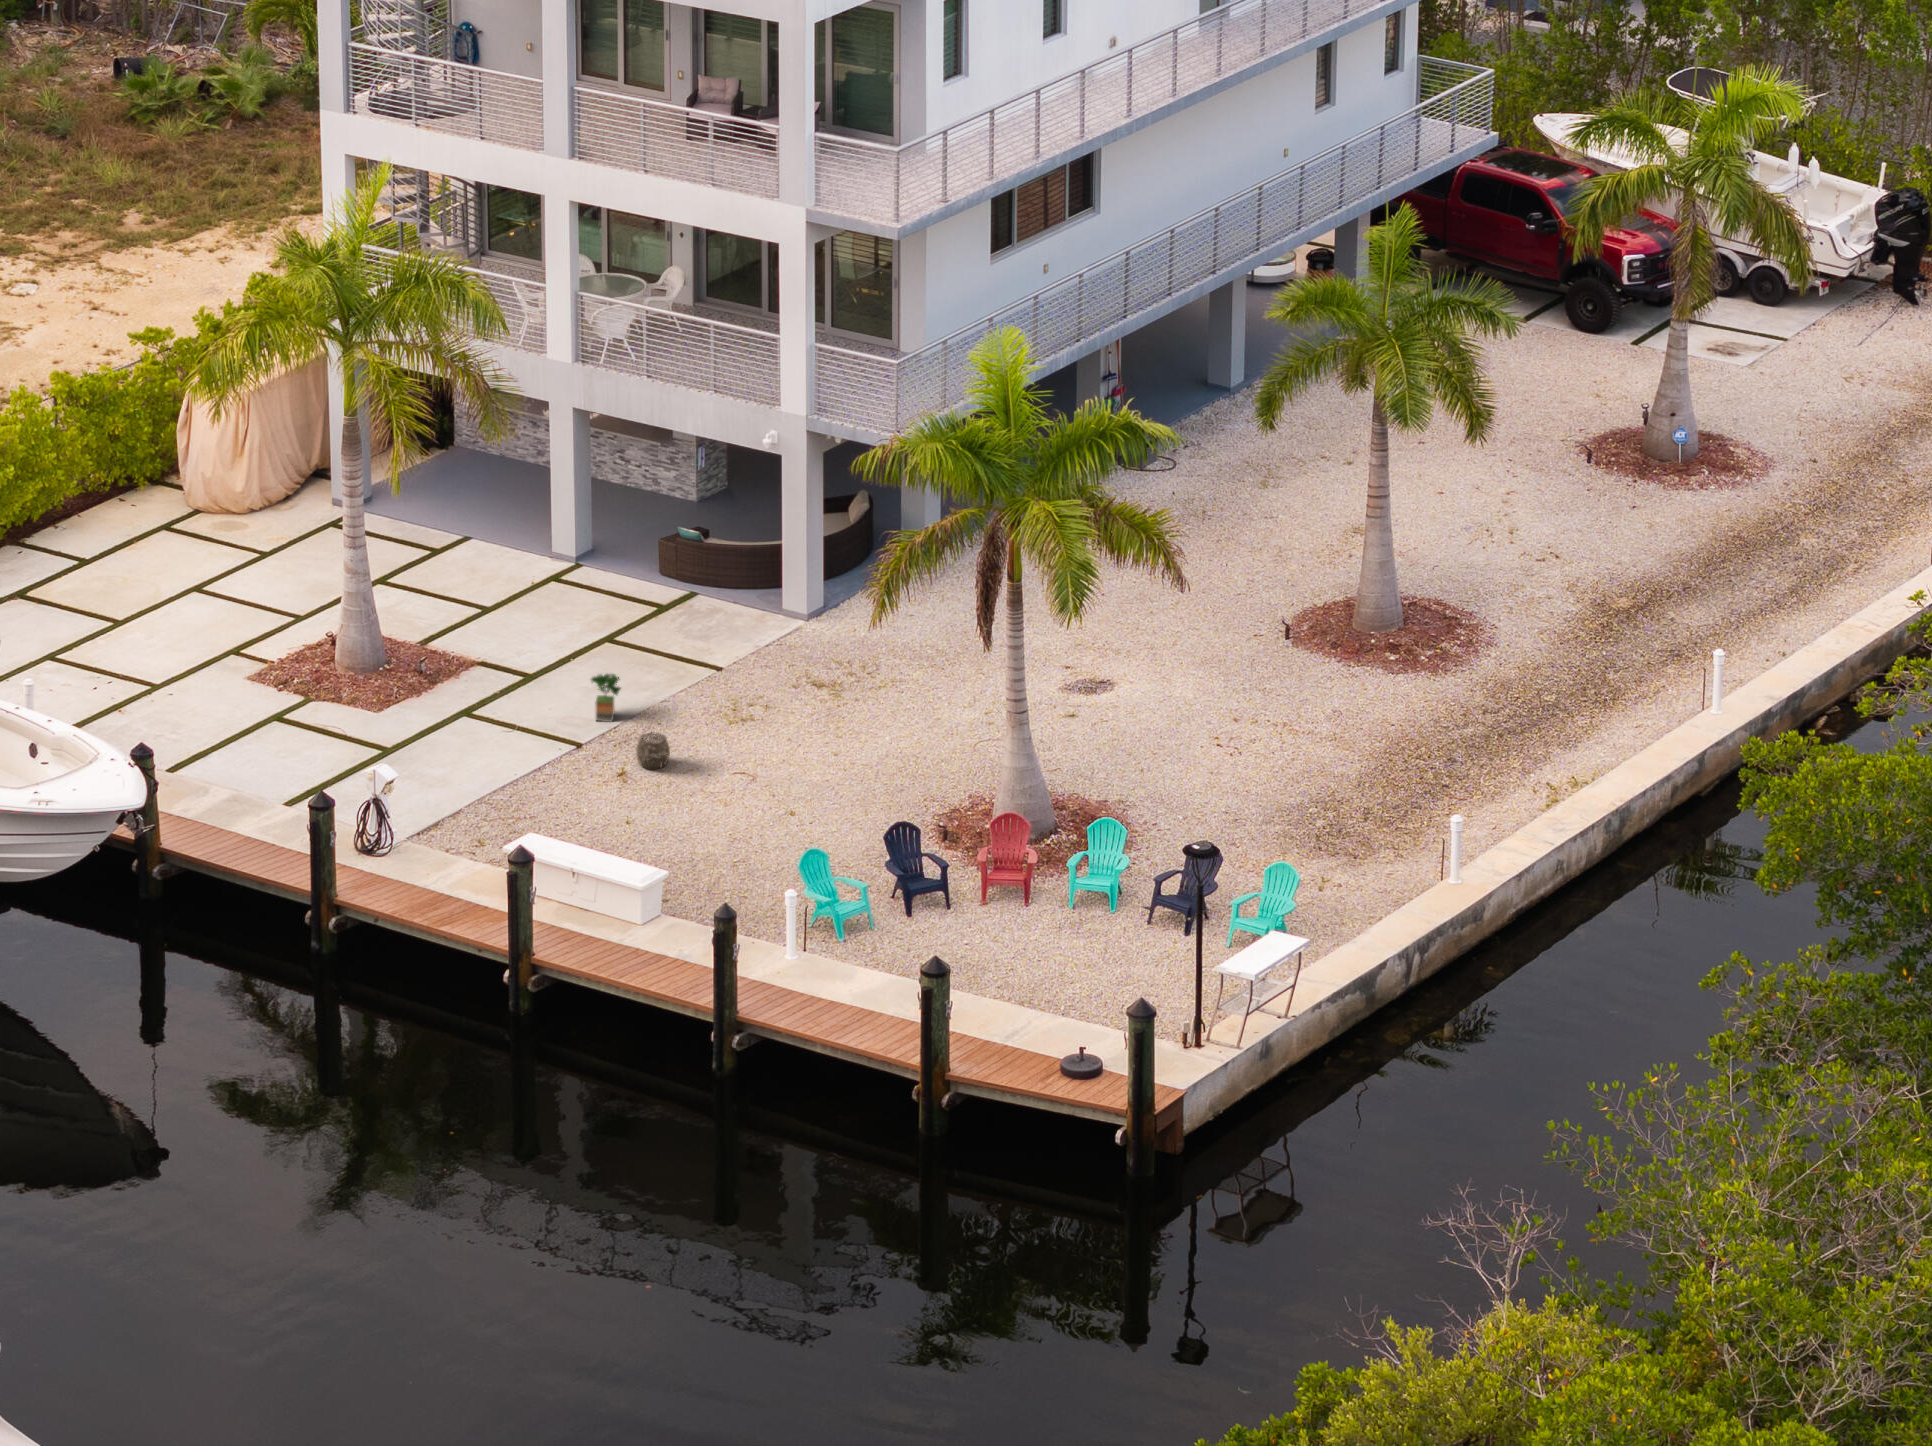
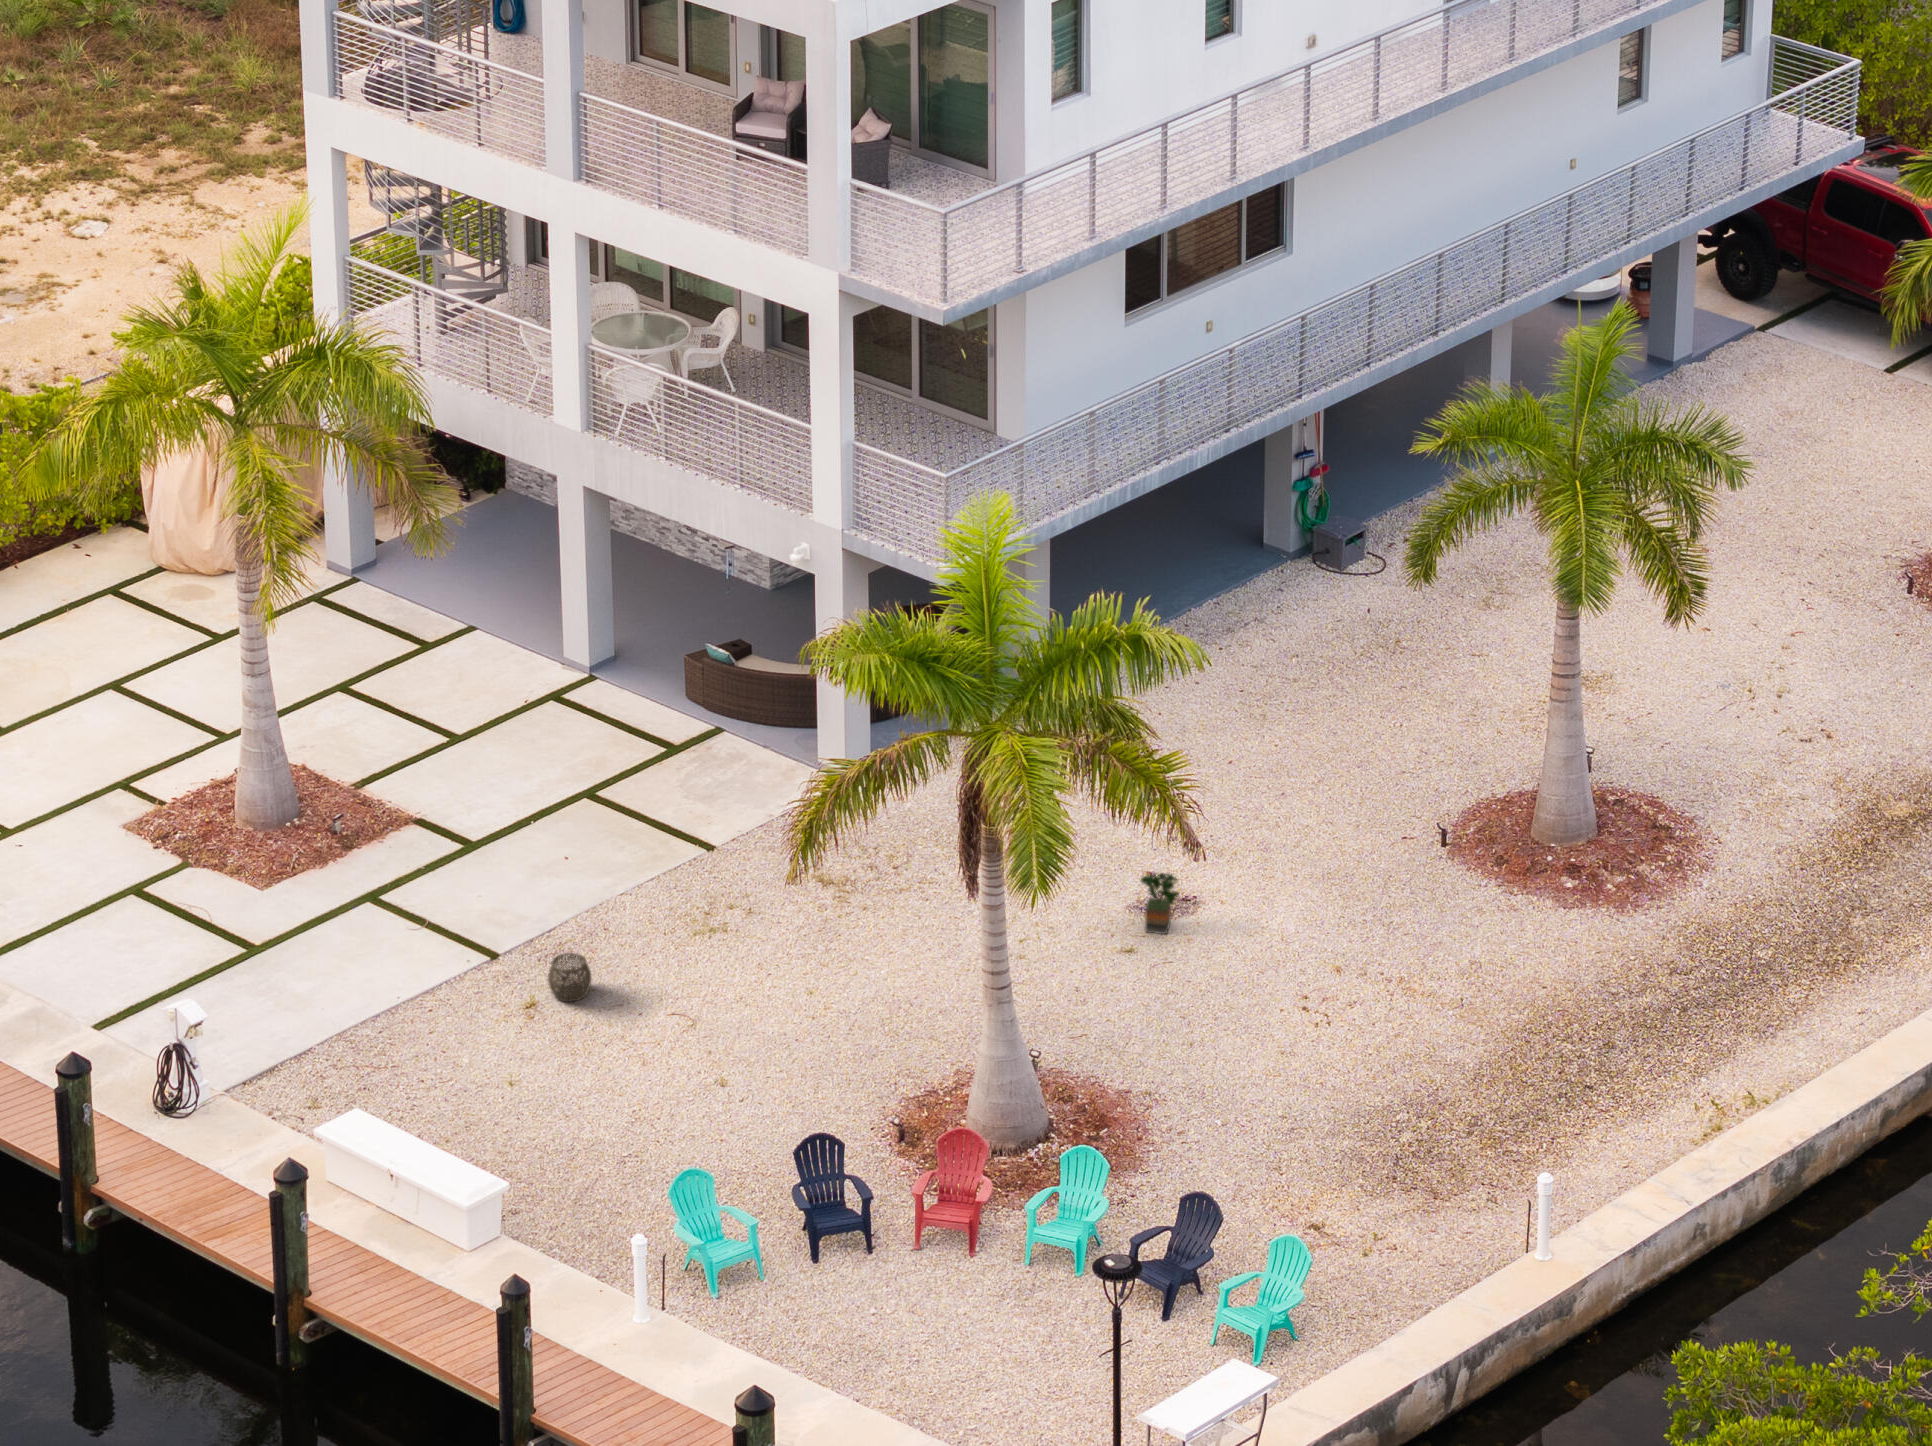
potted tree: present [591,674,620,722] -> present [1141,873,1179,934]

